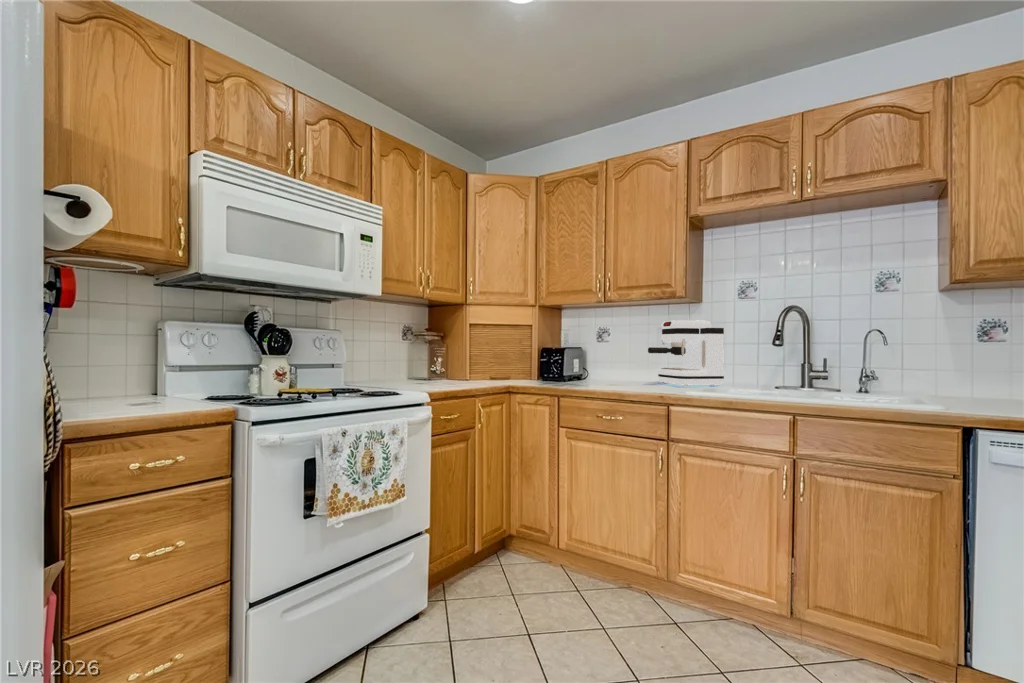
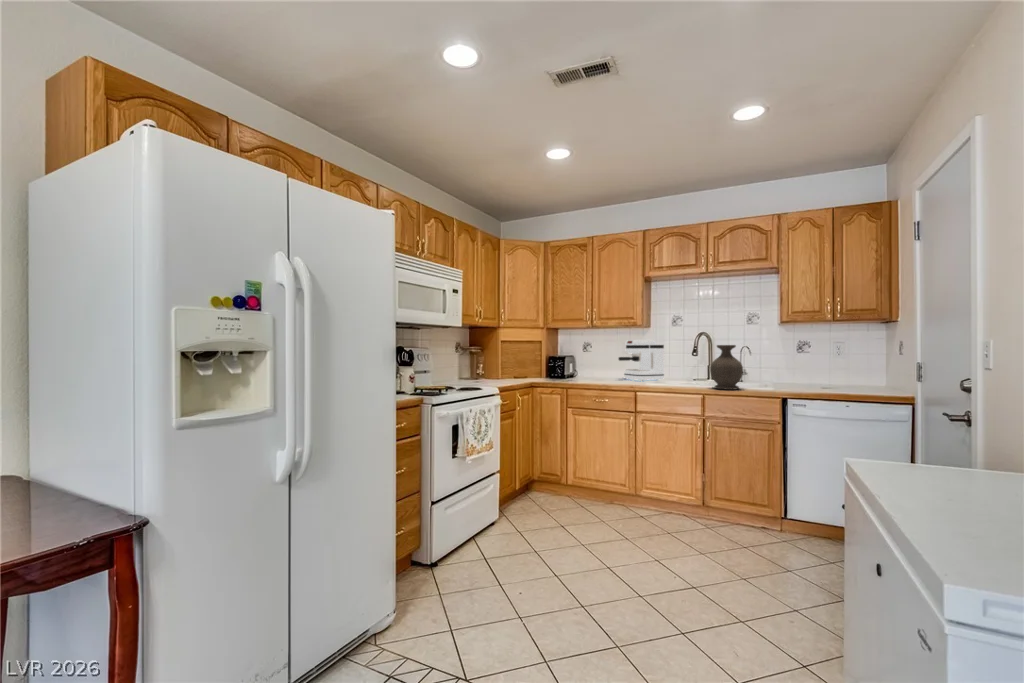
vase: none [806,322,873,406] -> present [710,345,743,389]

